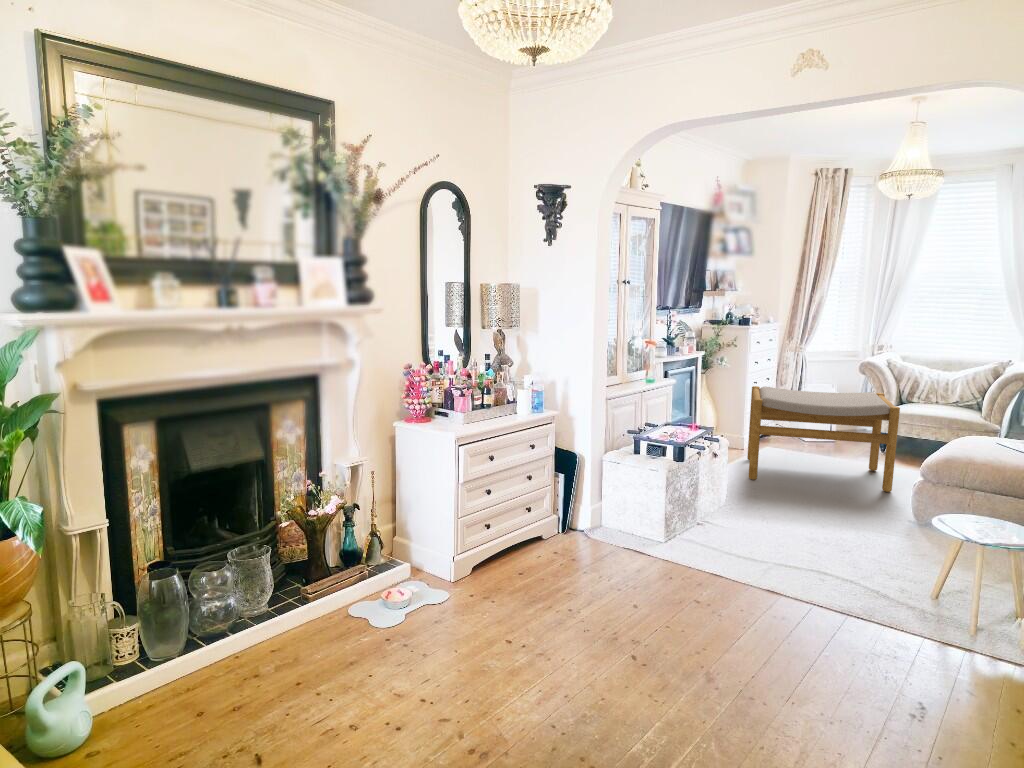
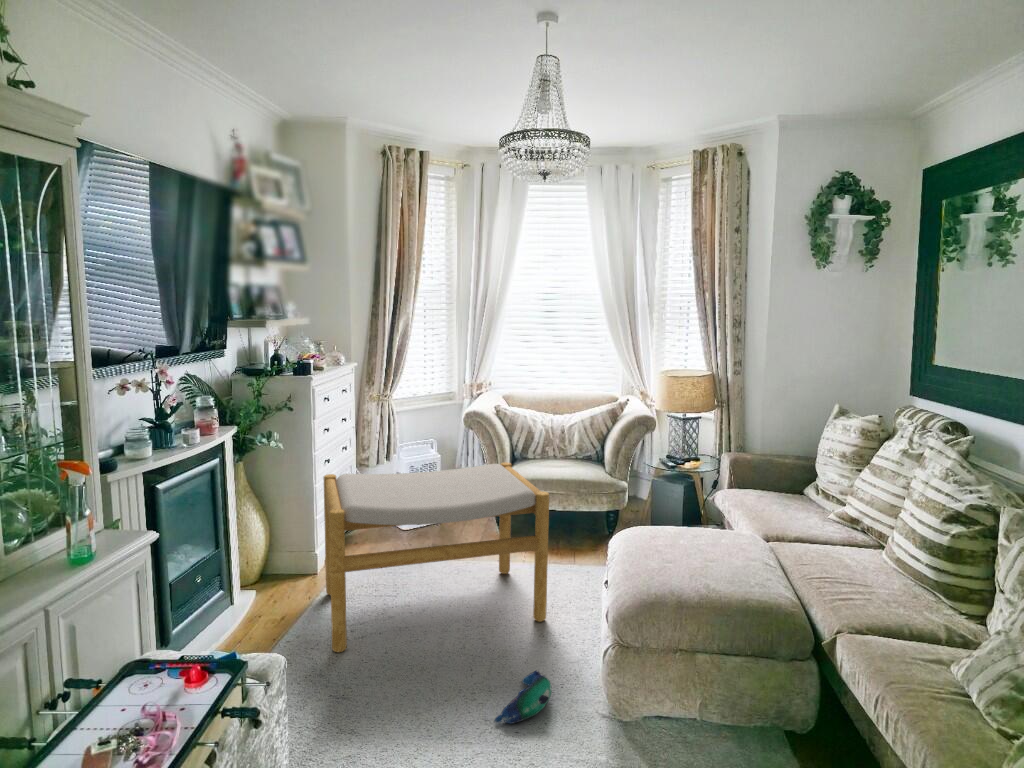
plush toy: none [835,500,875,517] -> present [494,671,551,724]

